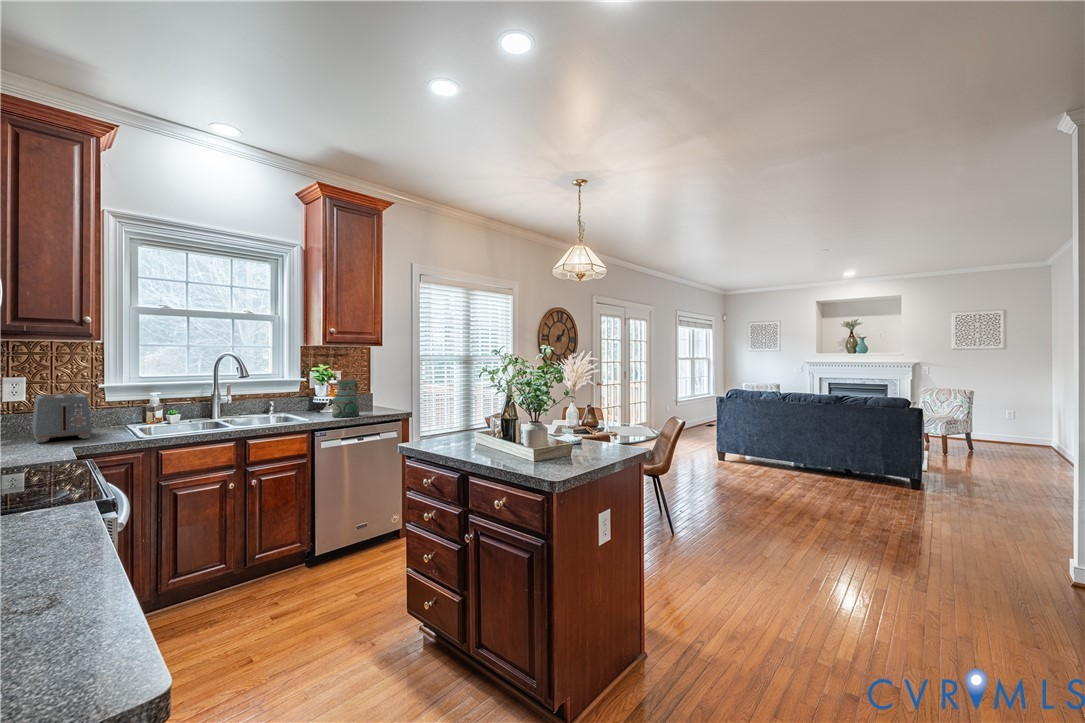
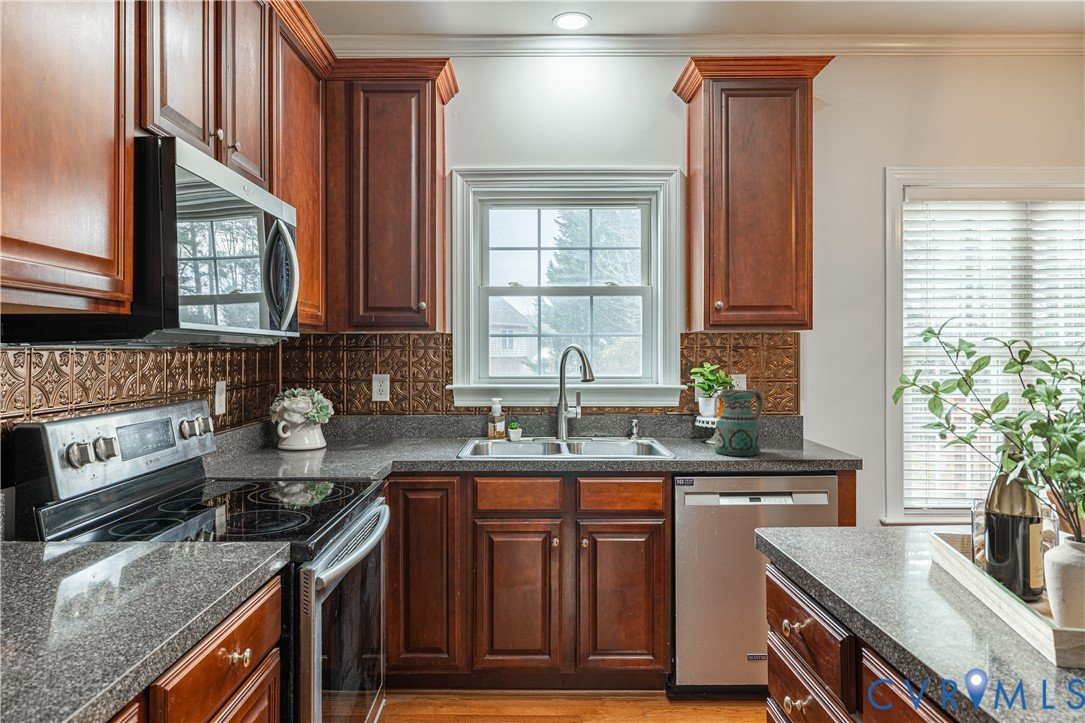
toaster: present [32,393,92,443] -> none [367,396,429,453]

